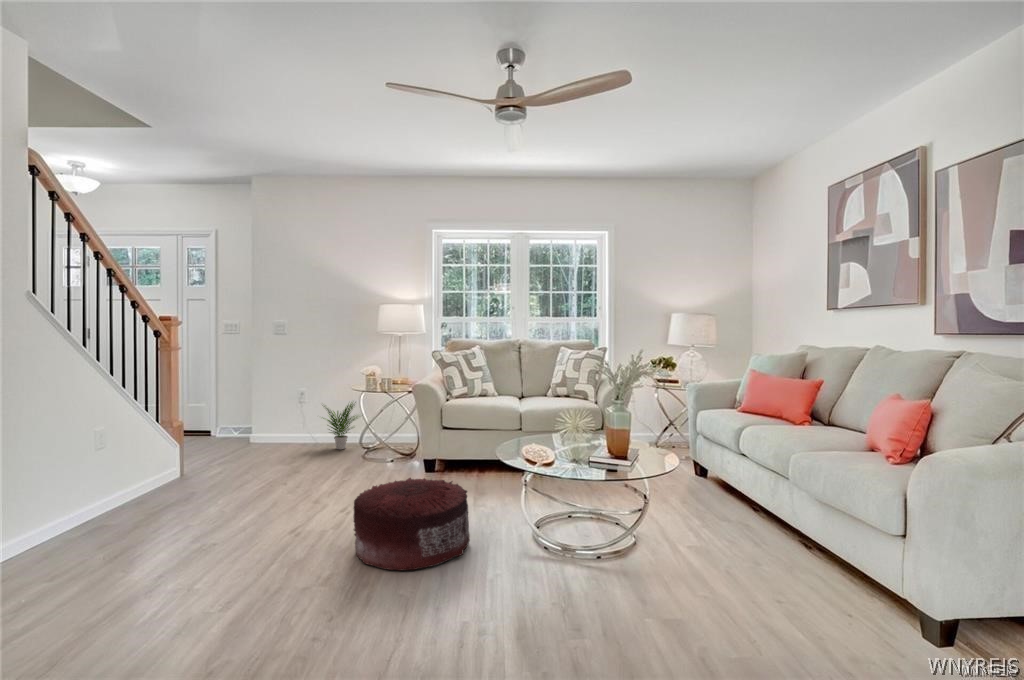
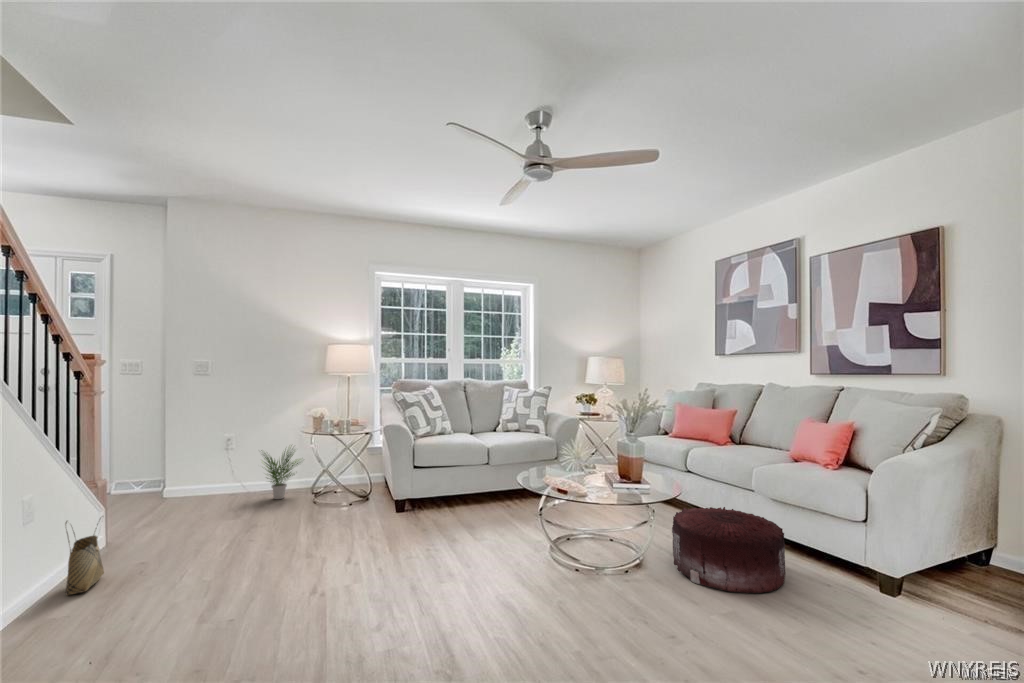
woven basket: none [125,448,160,509] -> present [65,521,104,595]
pouf: present [353,478,470,571] -> present [672,507,786,593]

